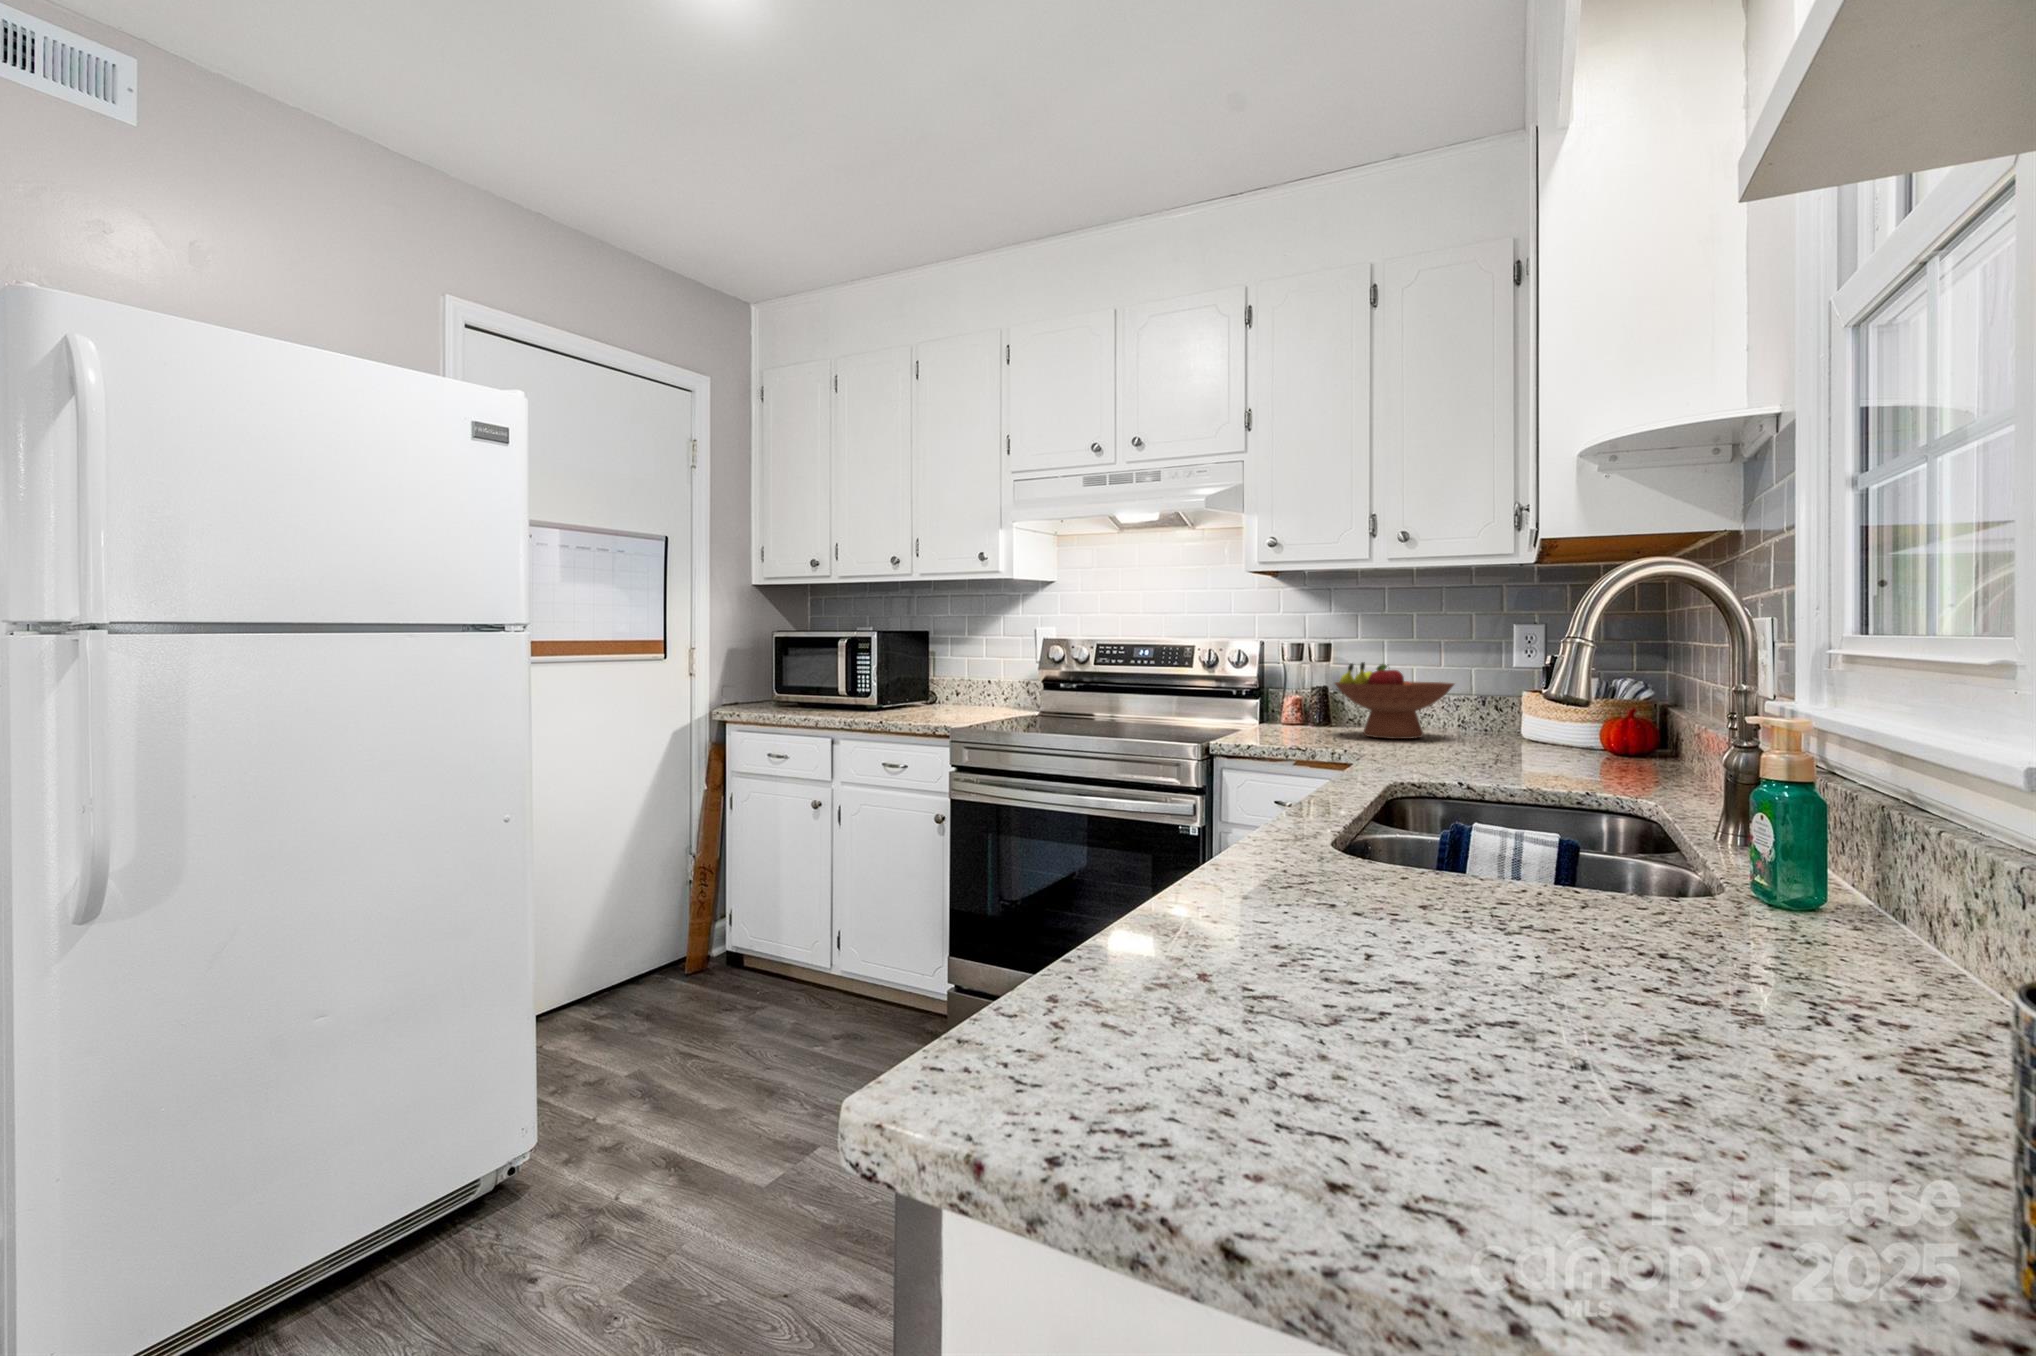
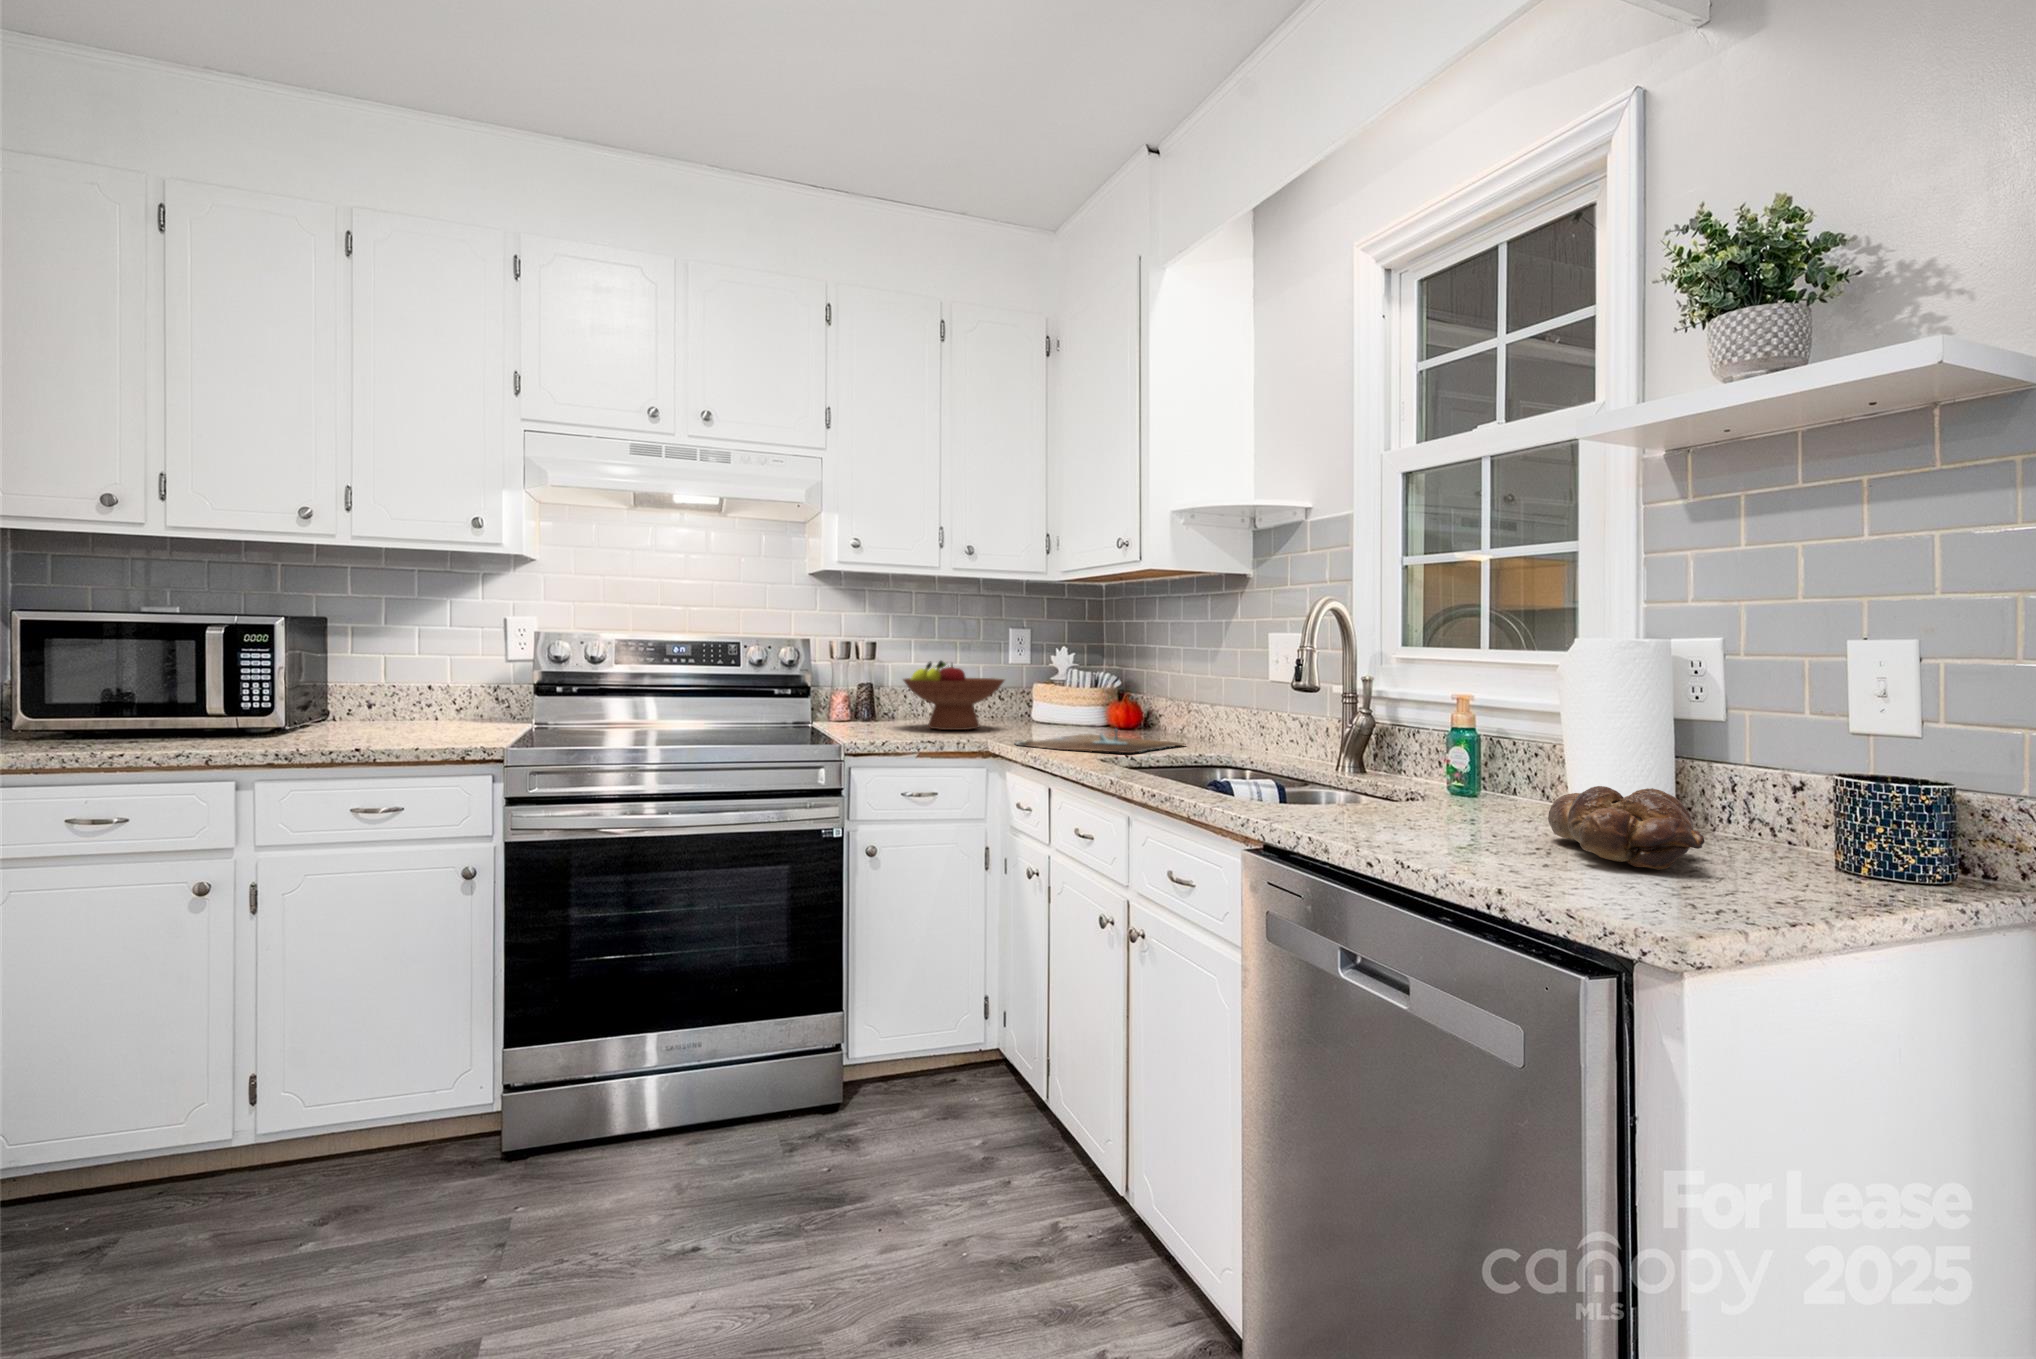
cutting board: none [1380,744,1612,774] -> present [1015,729,1184,753]
bread loaf: none [1416,861,1770,1017] -> present [1548,786,1705,870]

